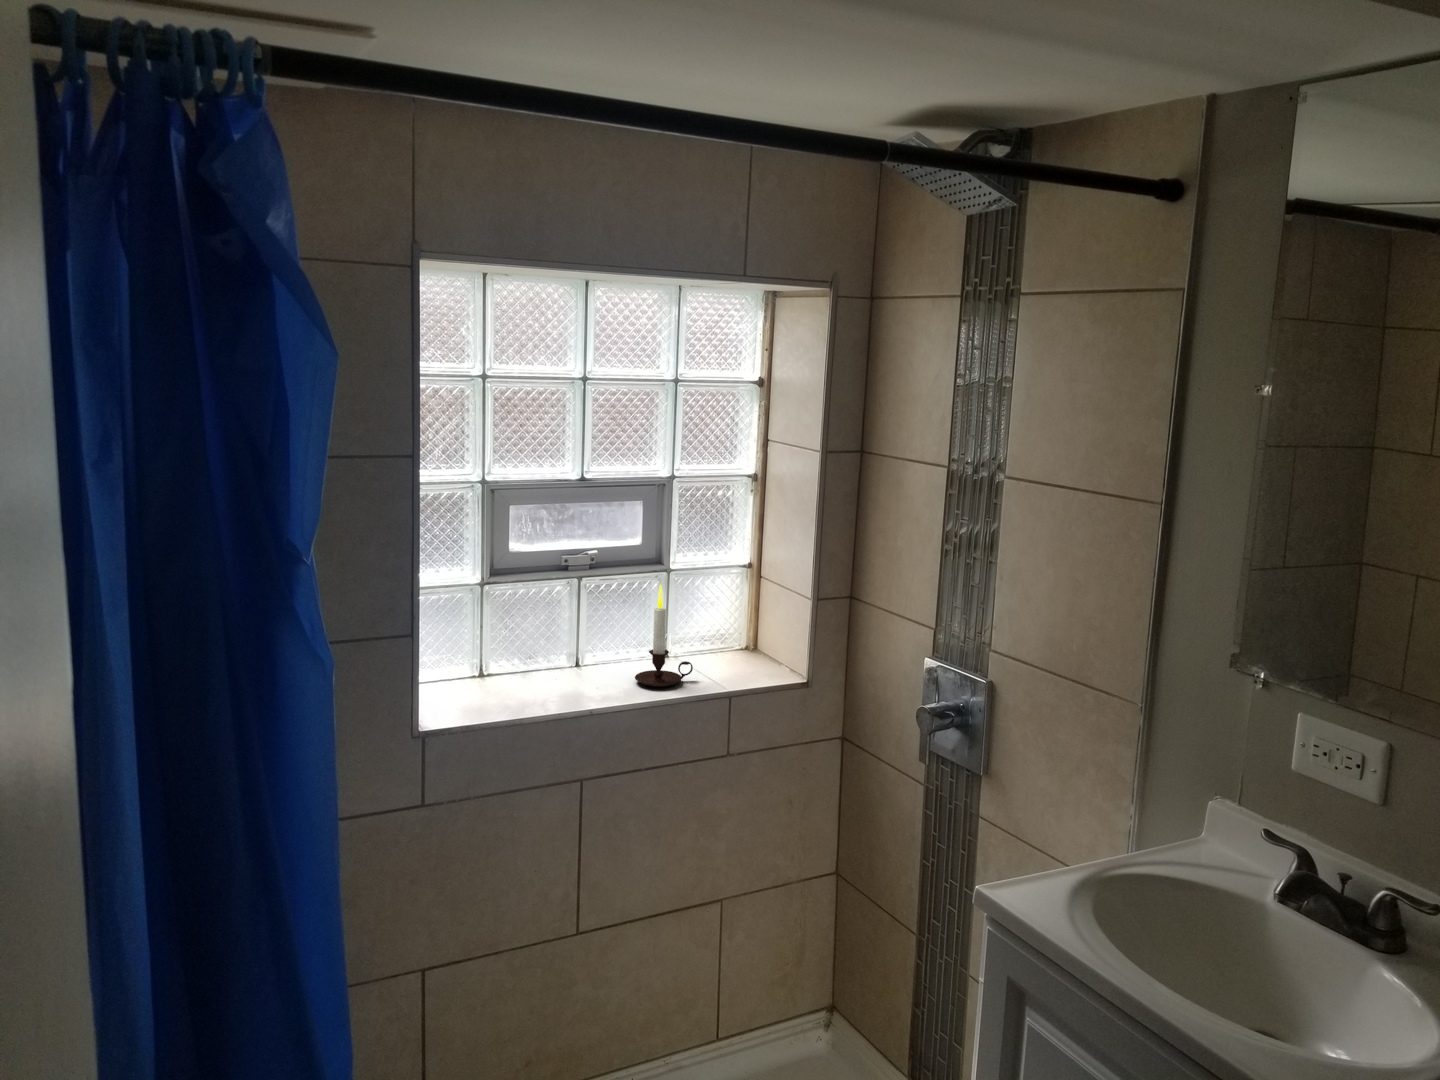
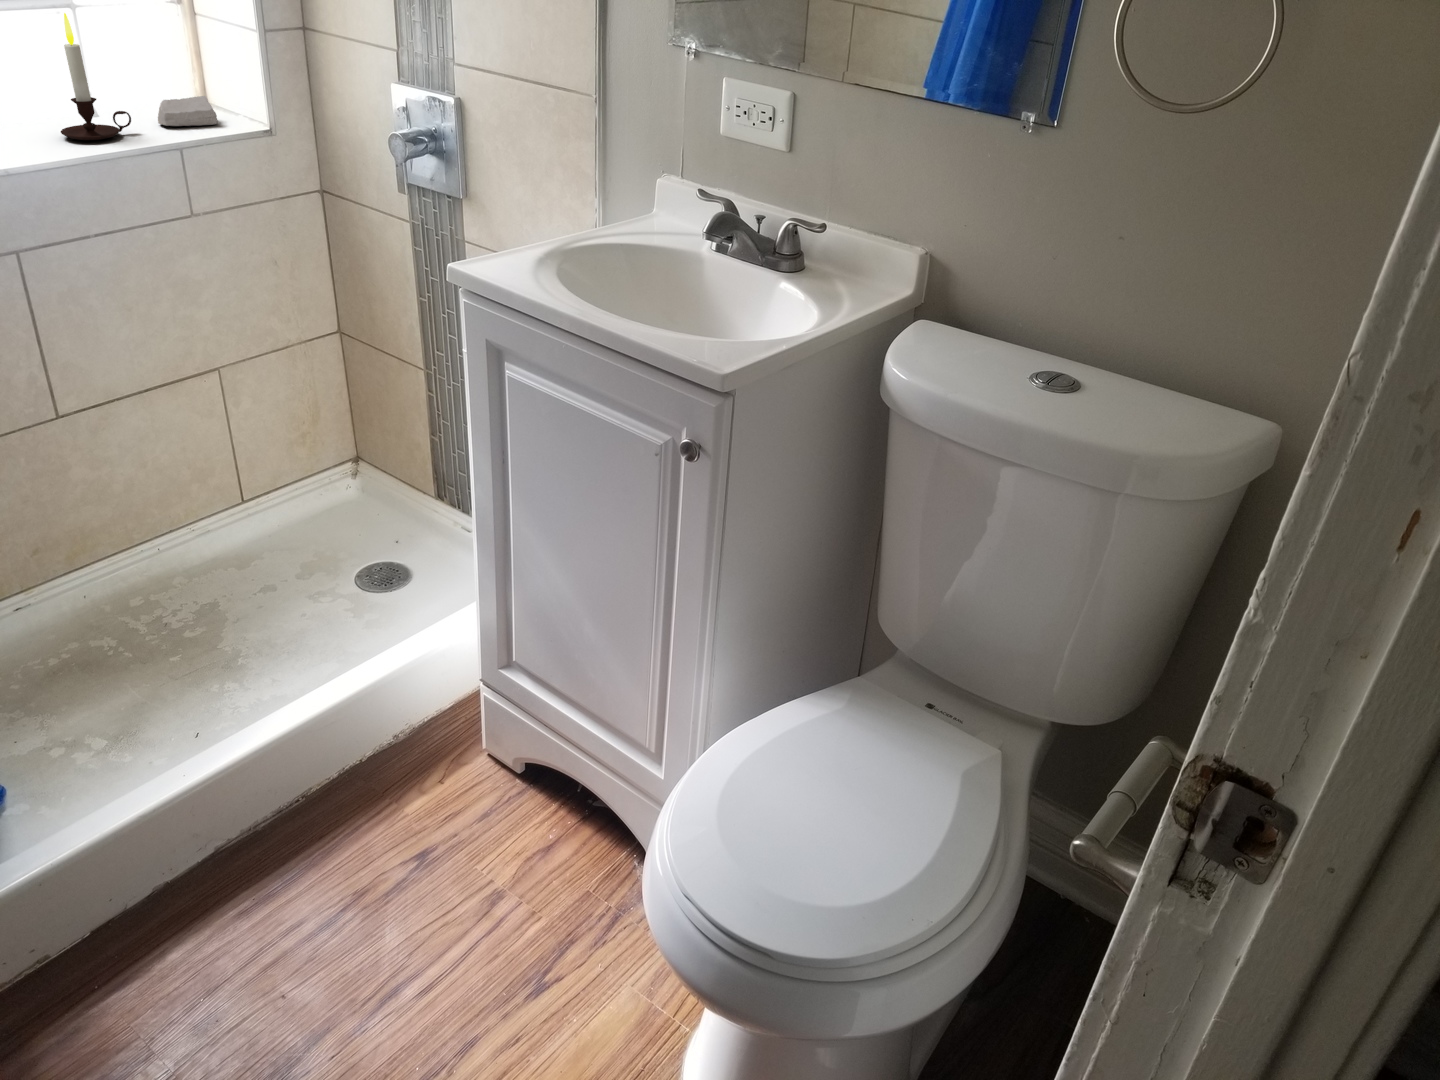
soap bar: none [714,649,763,675] -> present [158,96,217,126]

